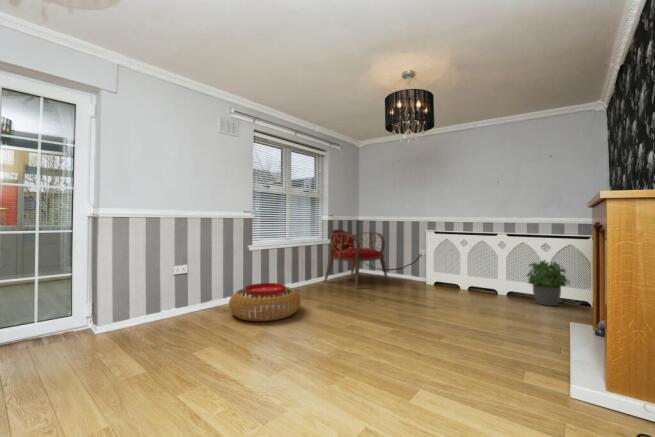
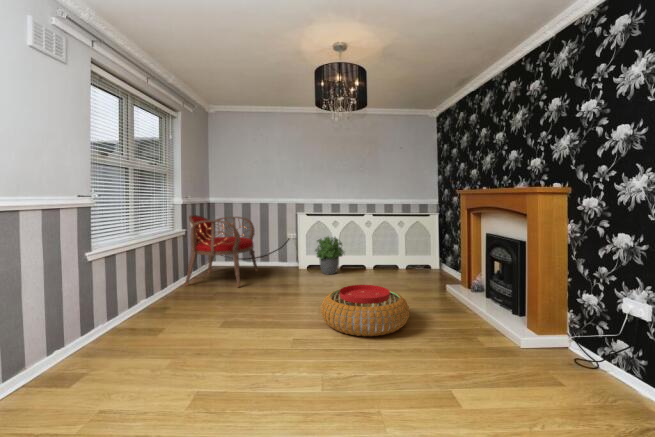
potted plant: present [527,260,570,306] -> present [315,237,344,274]
pouf: present [229,283,300,321] -> present [321,285,409,336]

